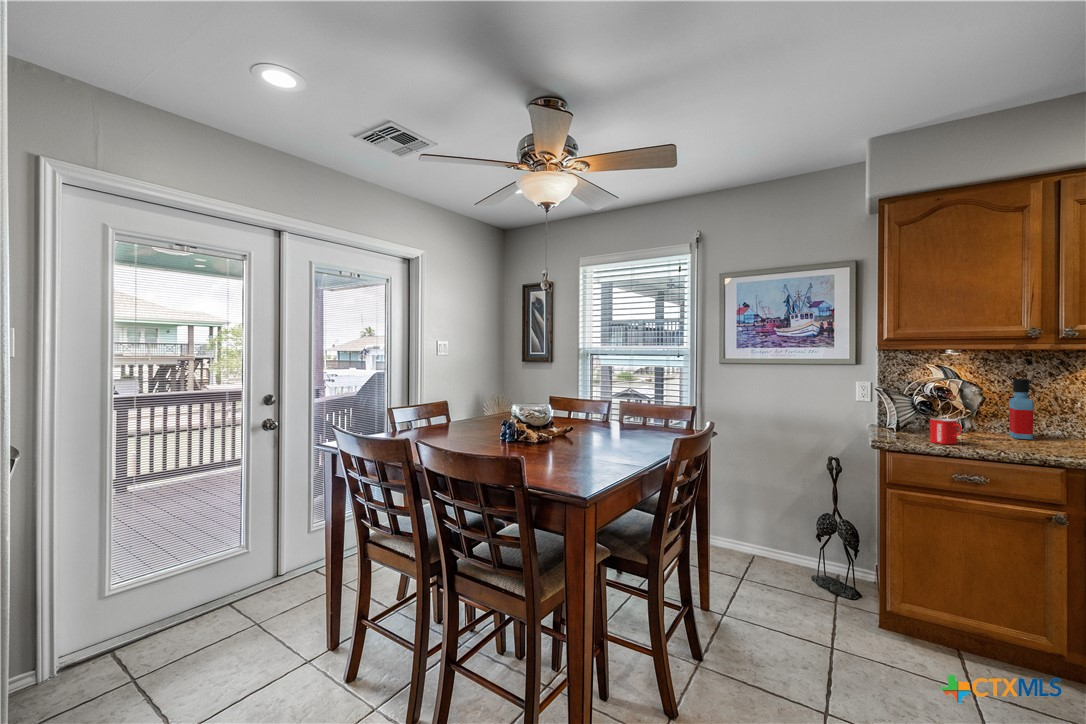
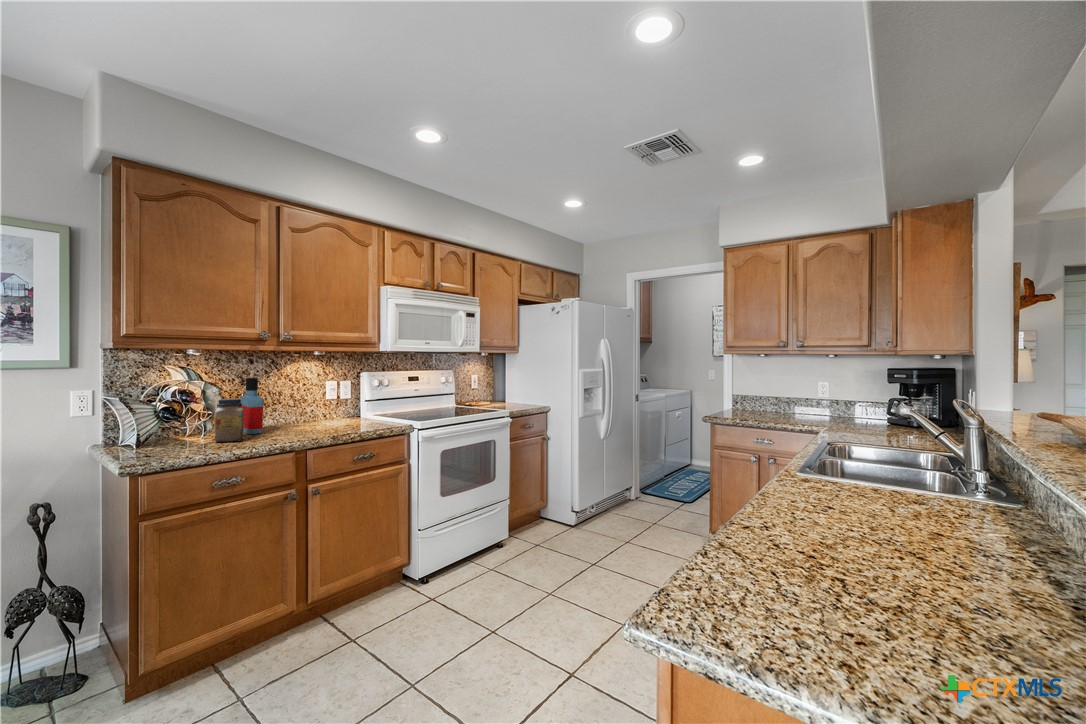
jar: none [968,398,1004,441] -> present [214,398,244,442]
mug: present [930,419,962,444] -> none [184,425,218,453]

